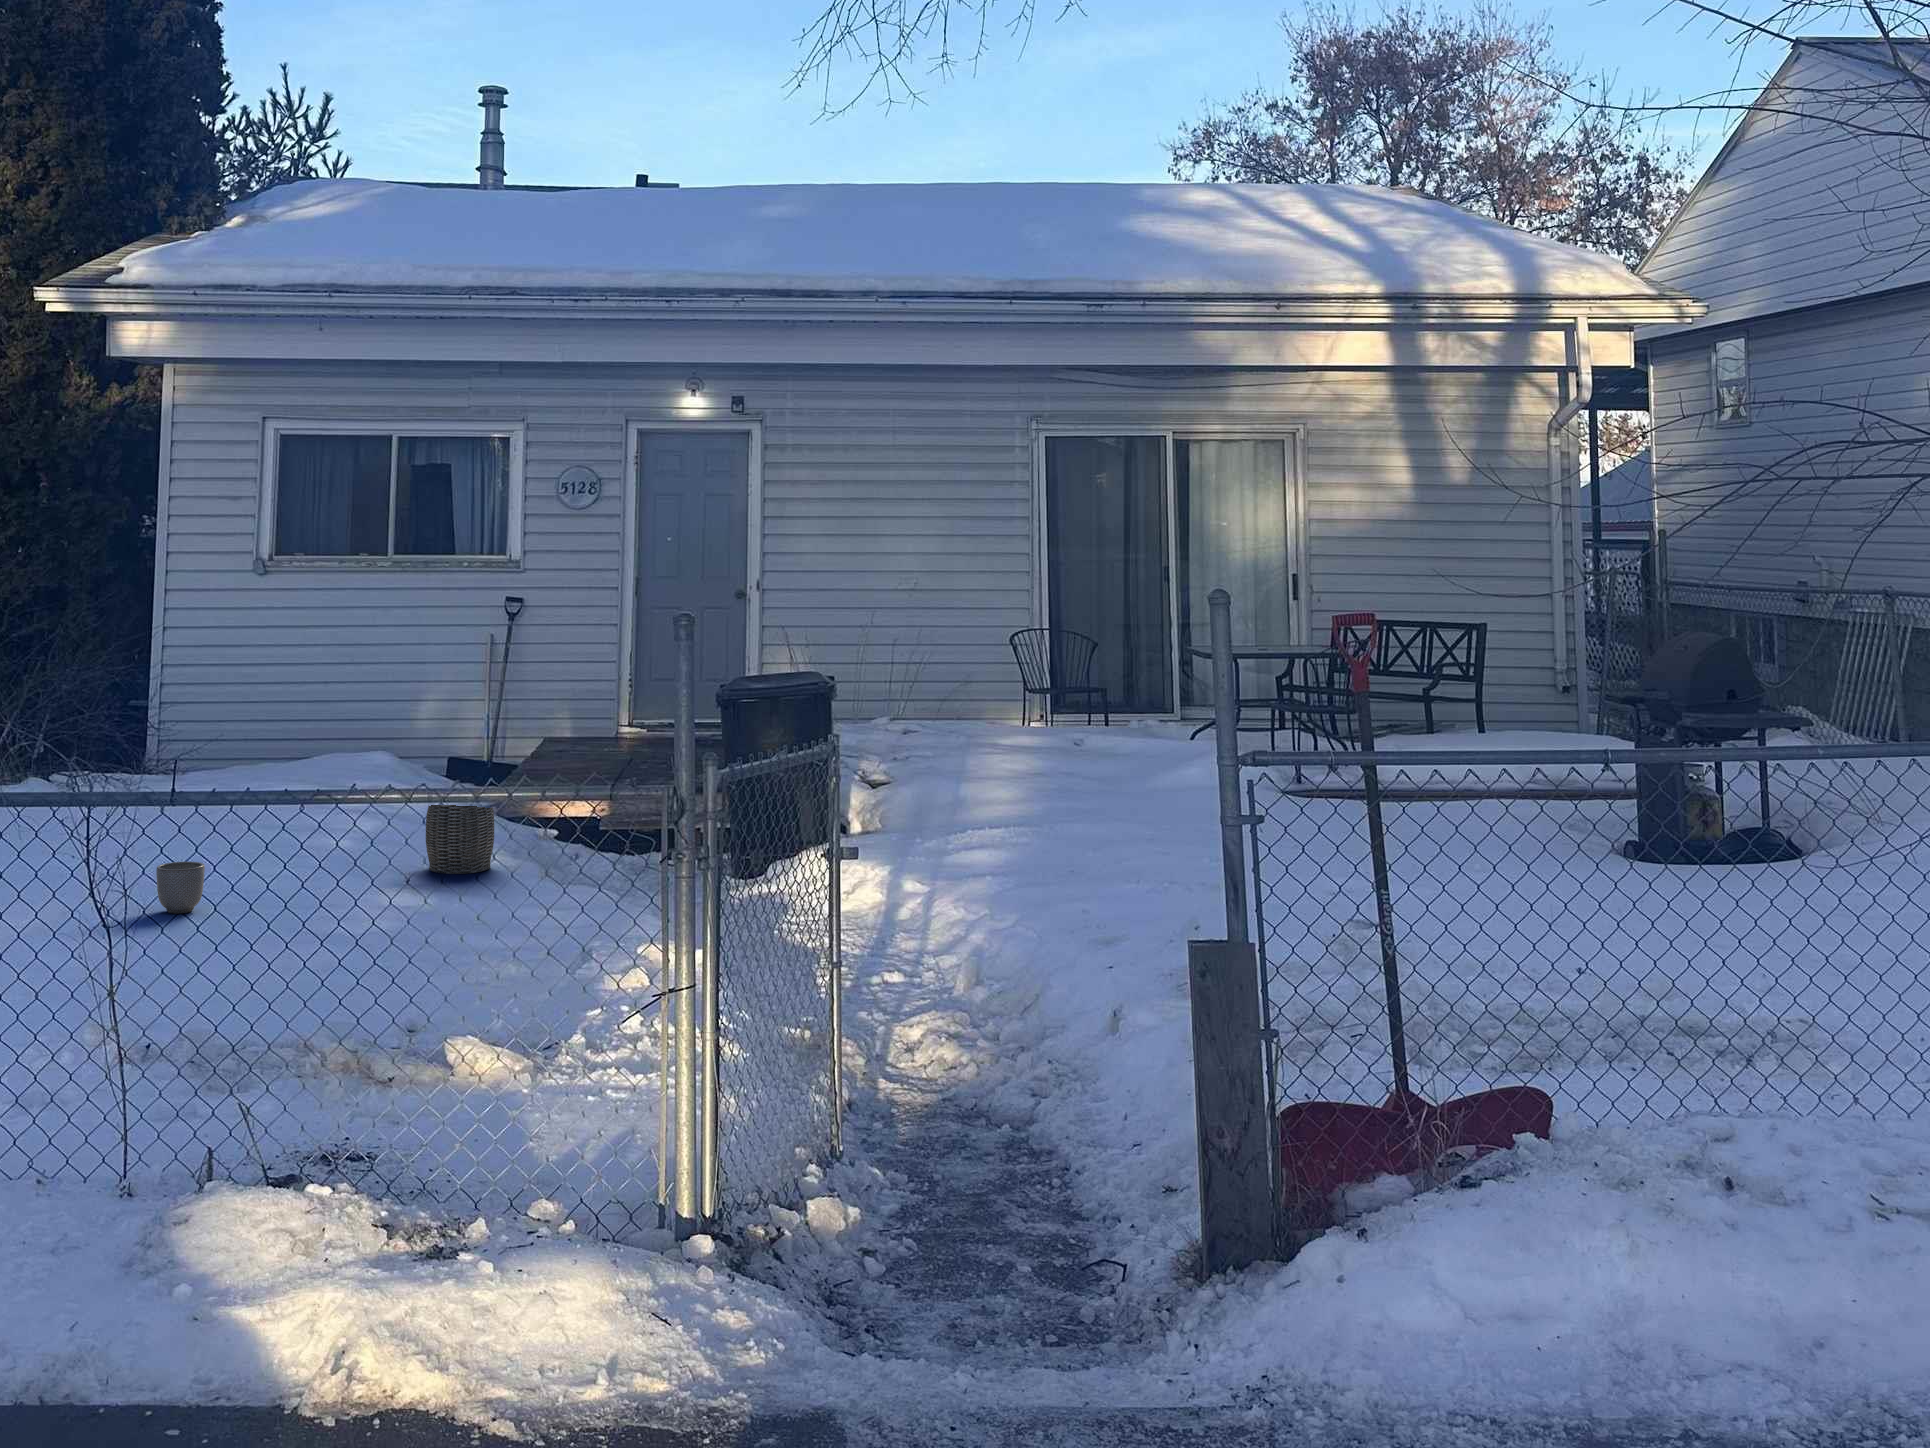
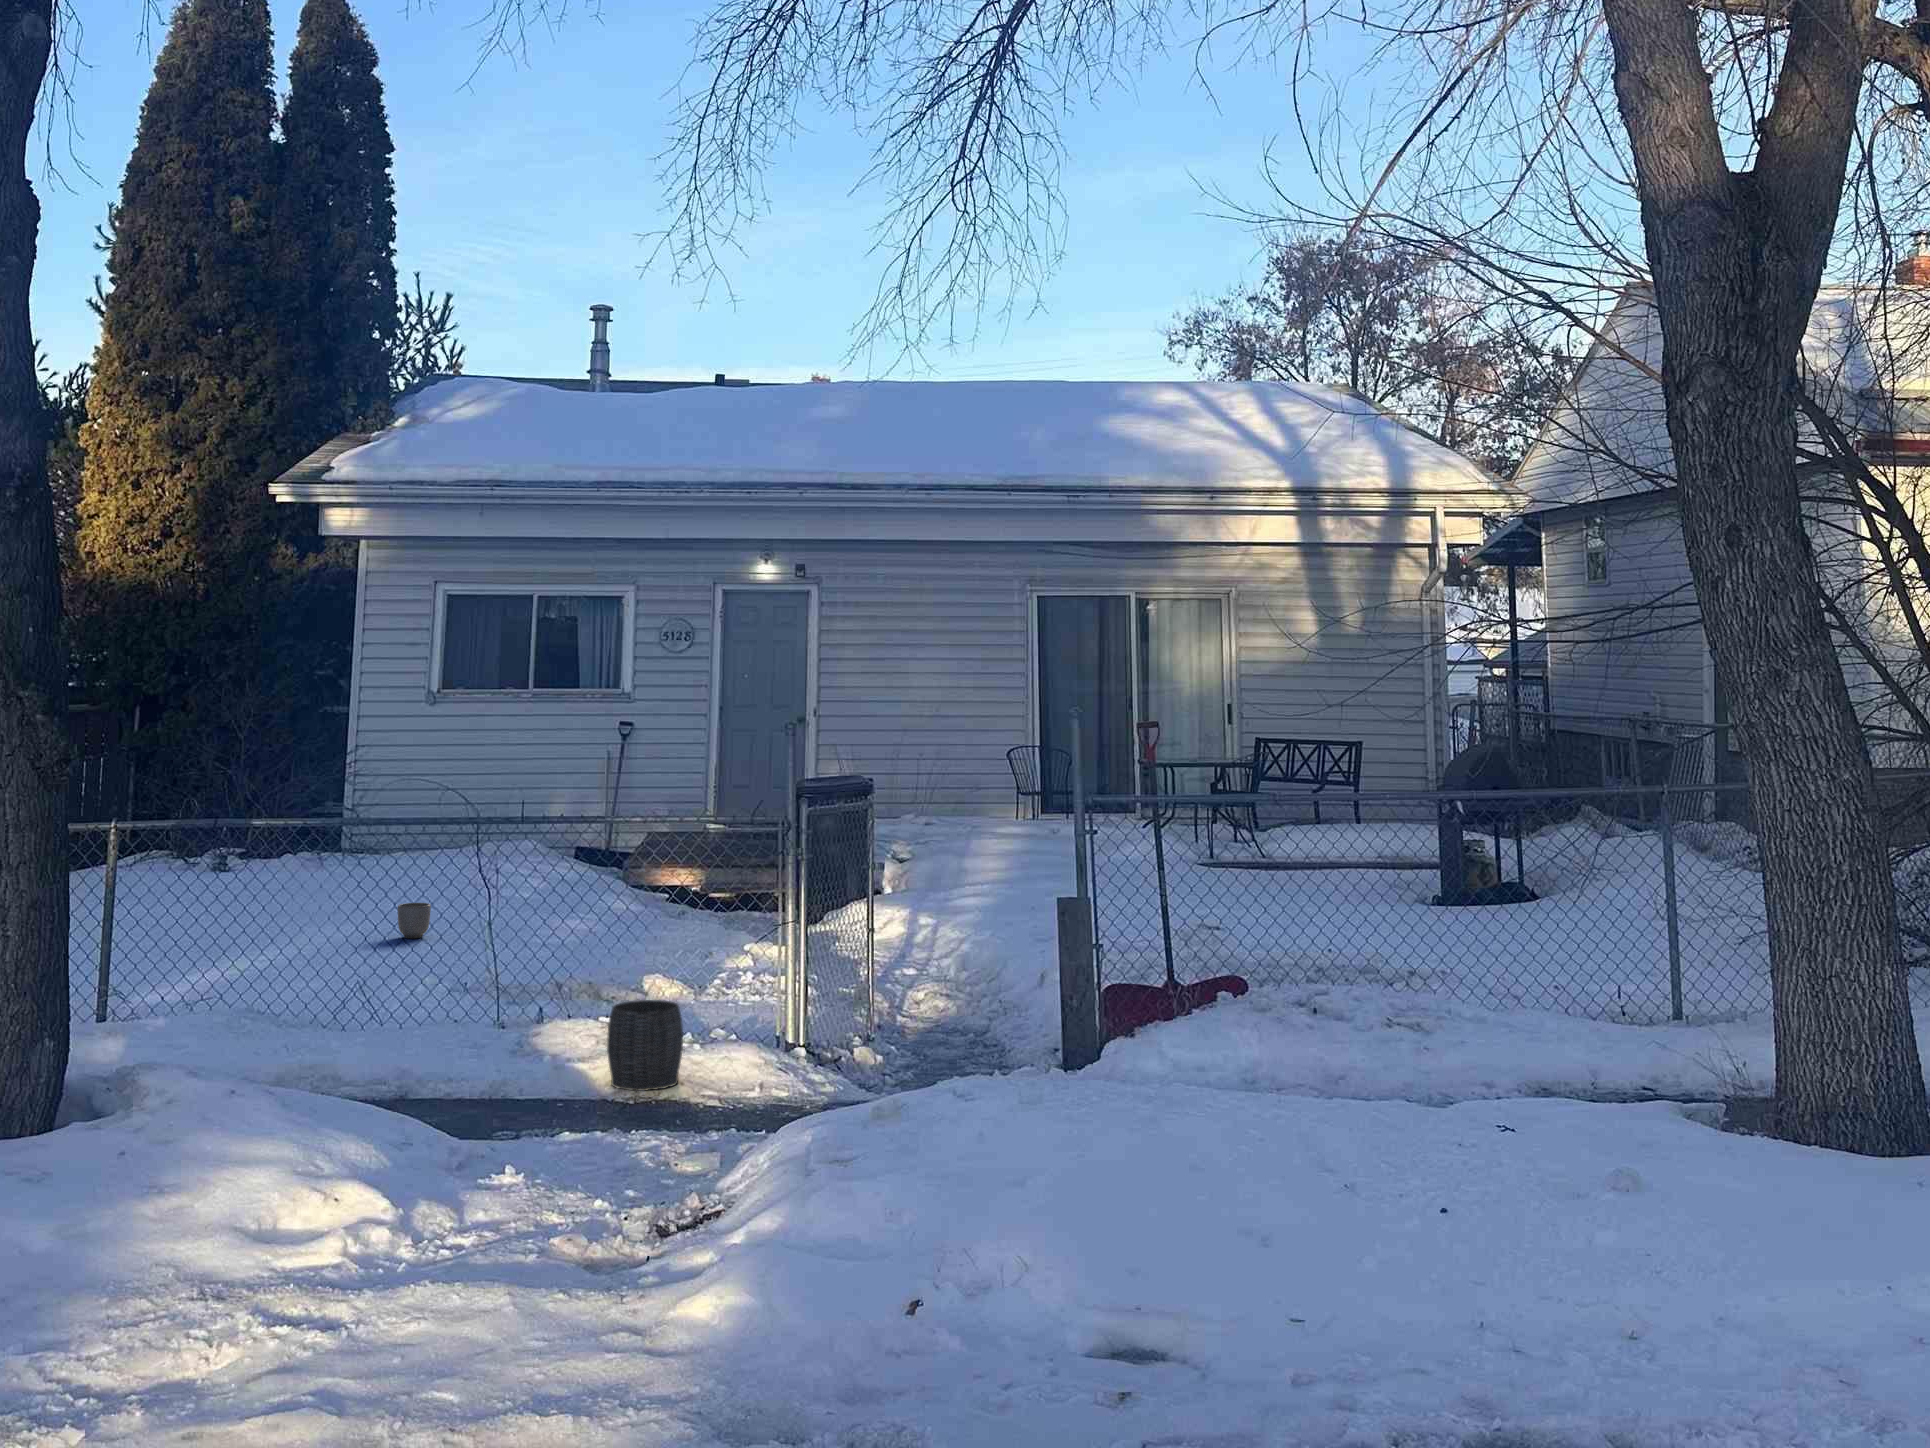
woven basket: present [426,805,494,874] -> present [607,1000,683,1091]

